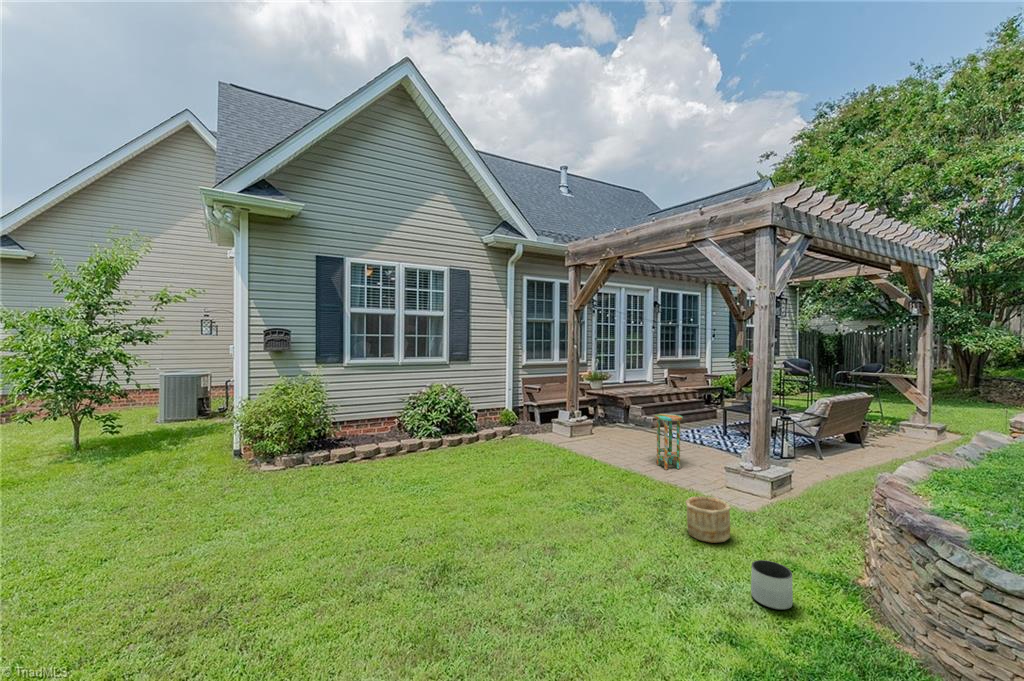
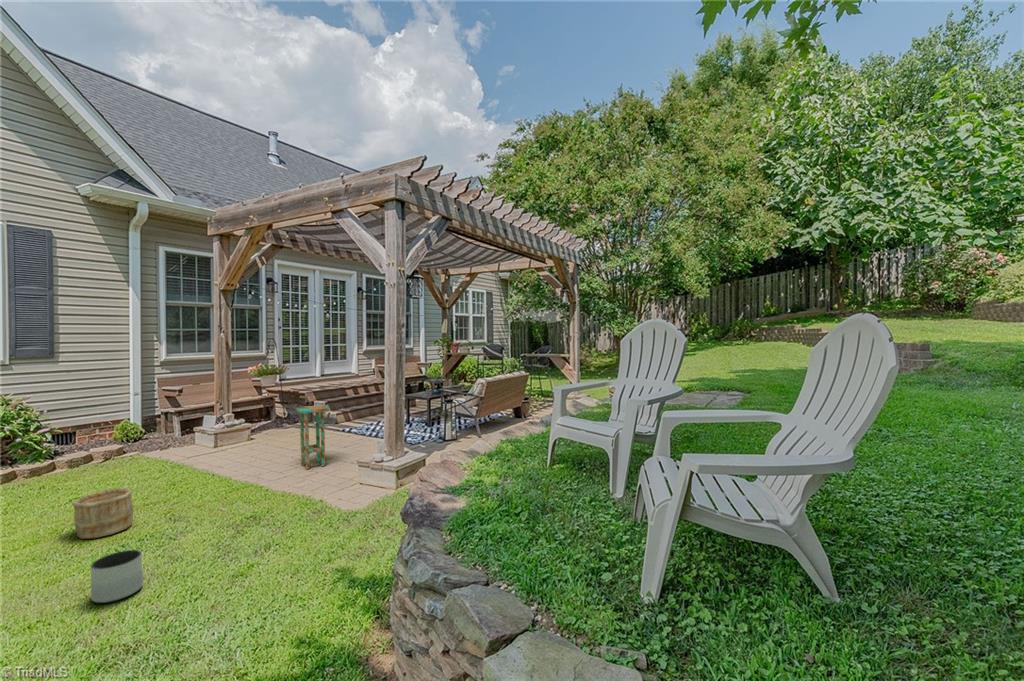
wooden bucket: present [685,496,731,543] -> present [72,488,133,539]
planter: present [751,560,793,610] -> present [91,550,143,603]

